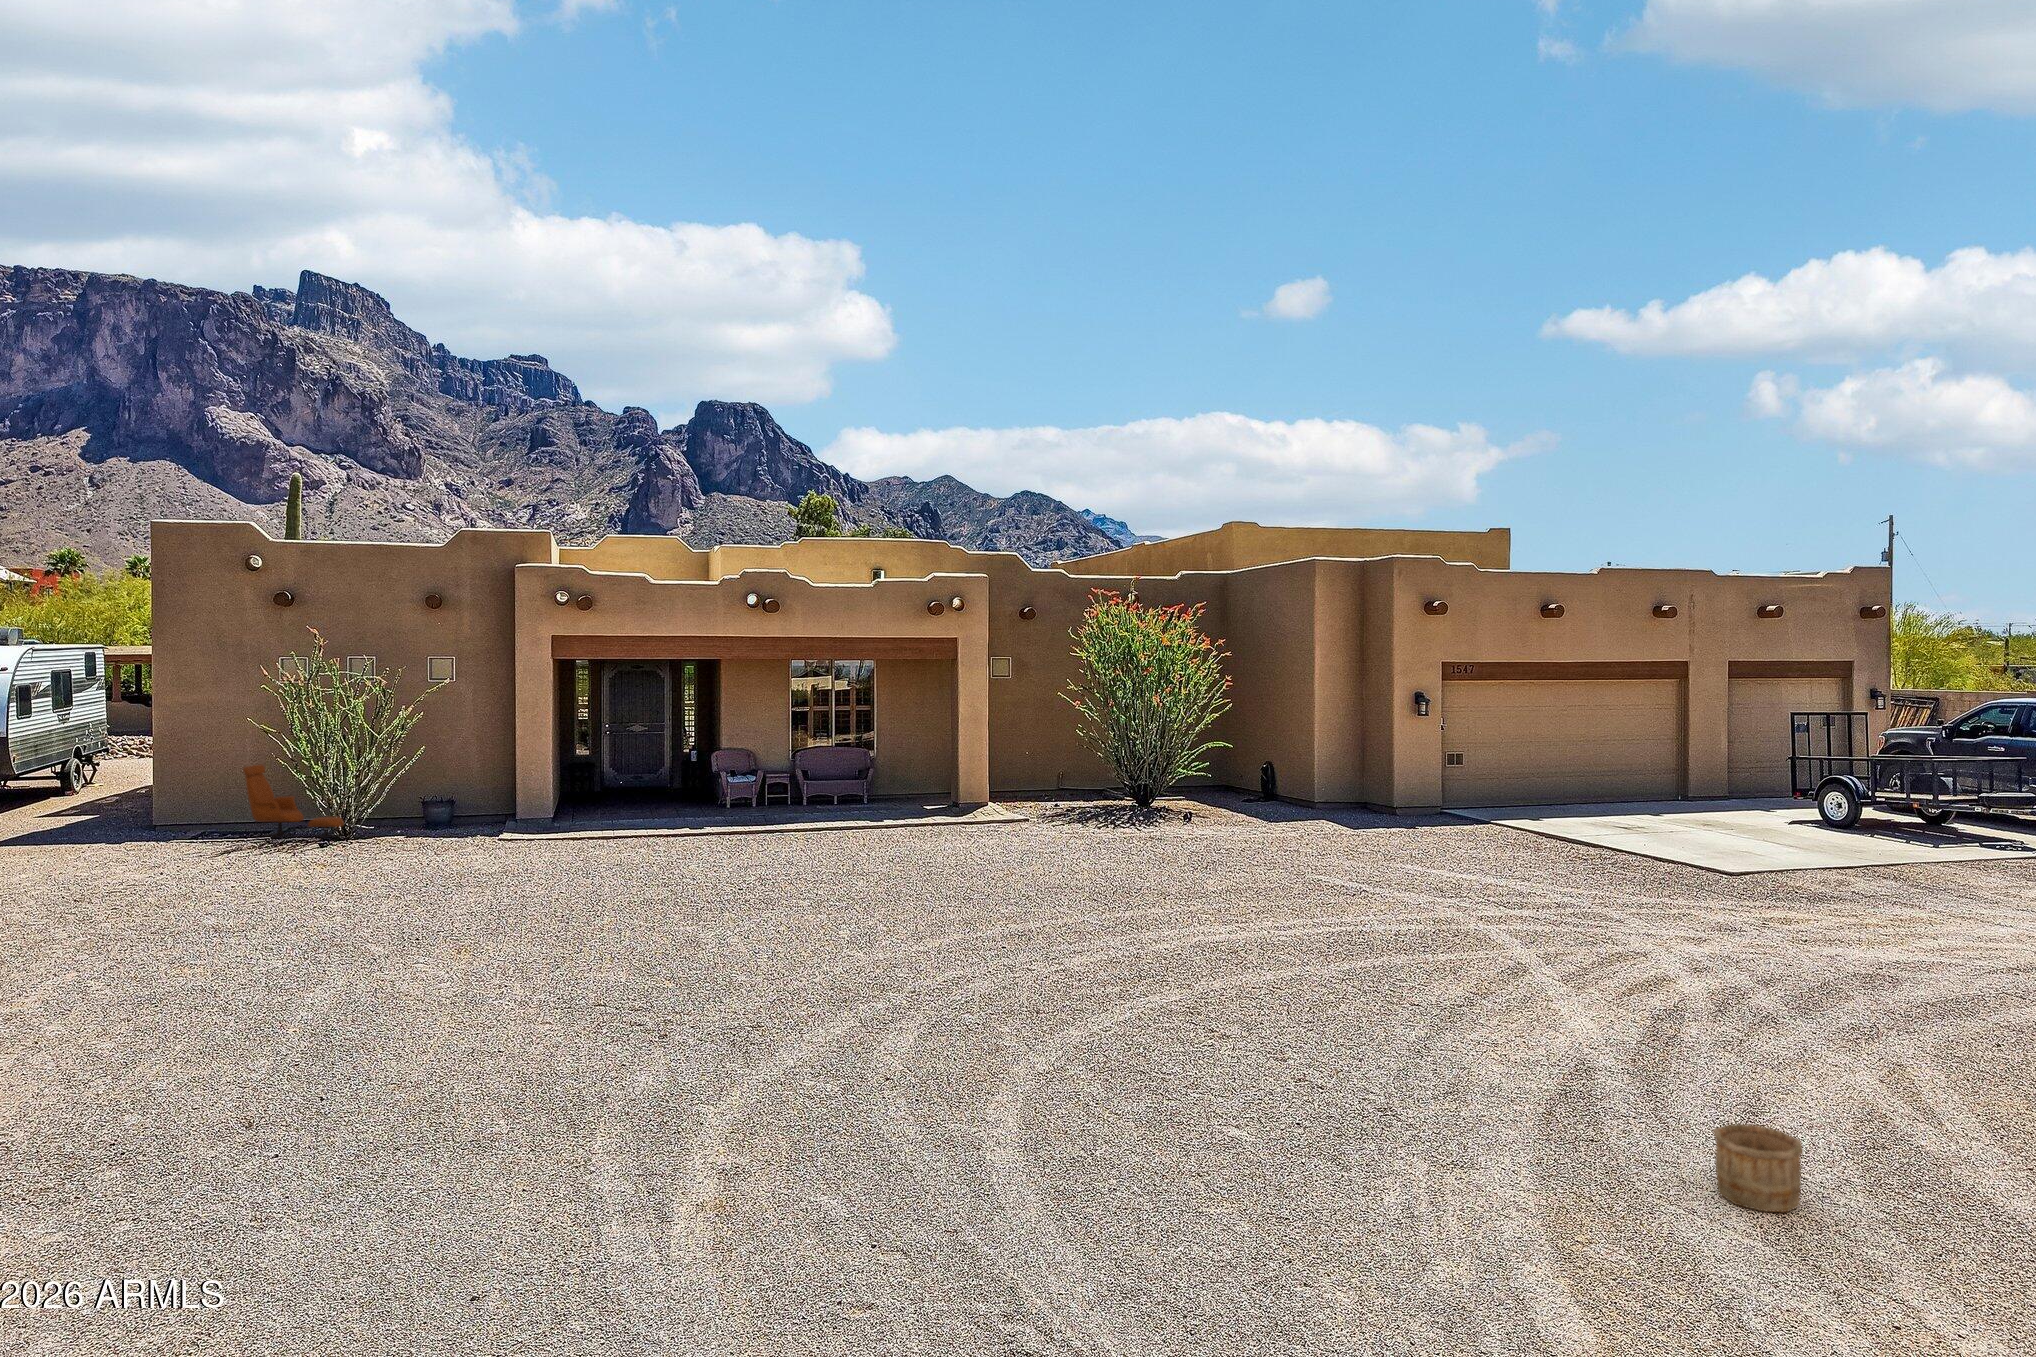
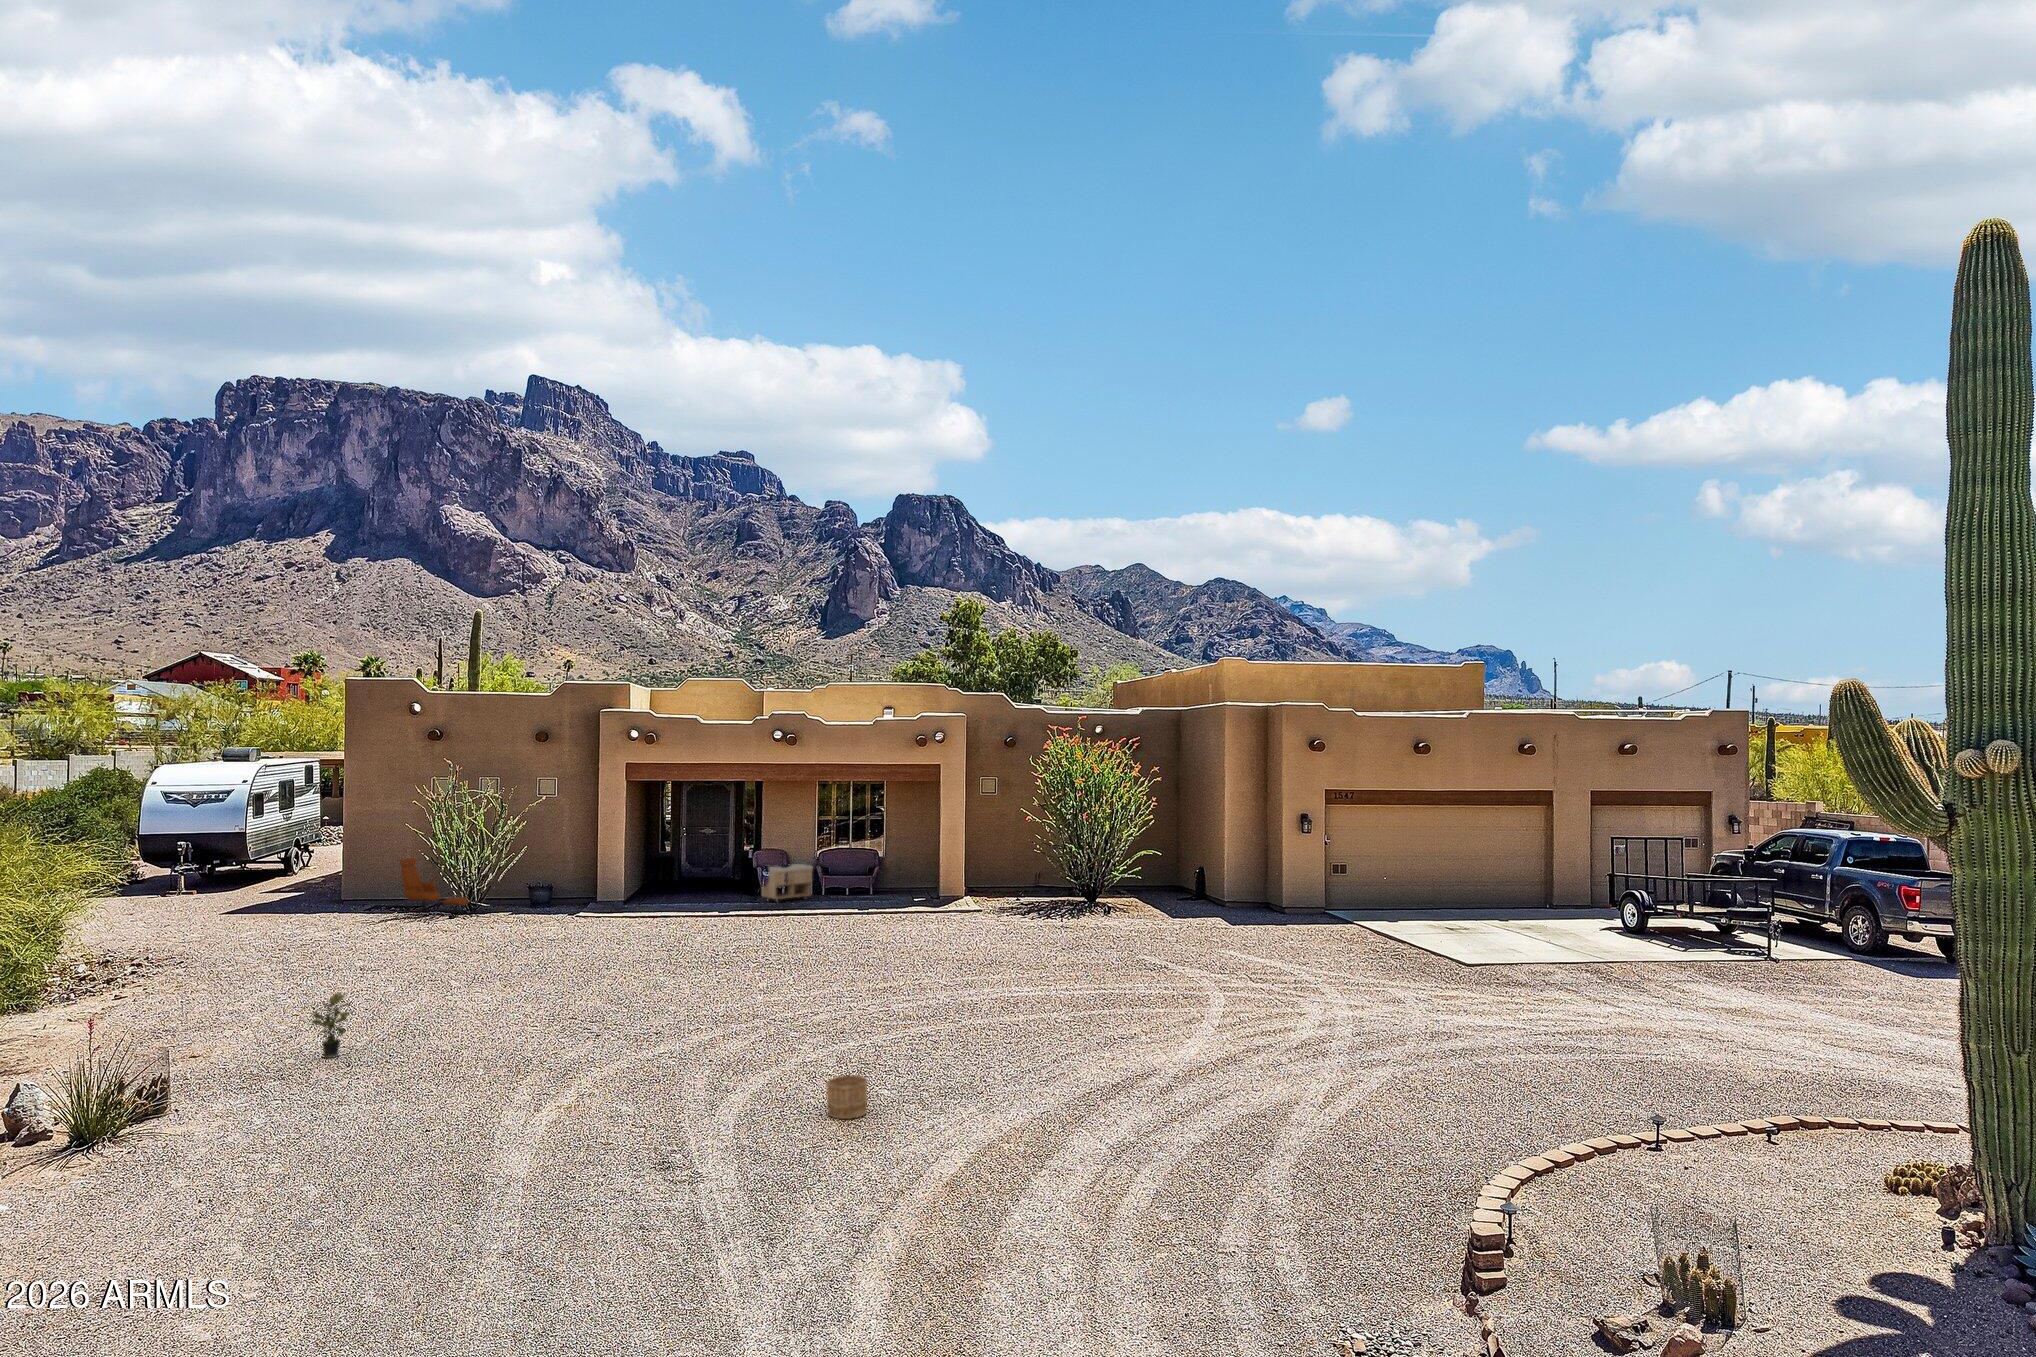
storage bench: none [734,766,798,815] -> present [762,864,813,900]
potted plant: none [179,959,248,1069] -> present [312,992,350,1058]
wooden bucket: present [1713,1124,1803,1212] -> present [826,1075,868,1119]

